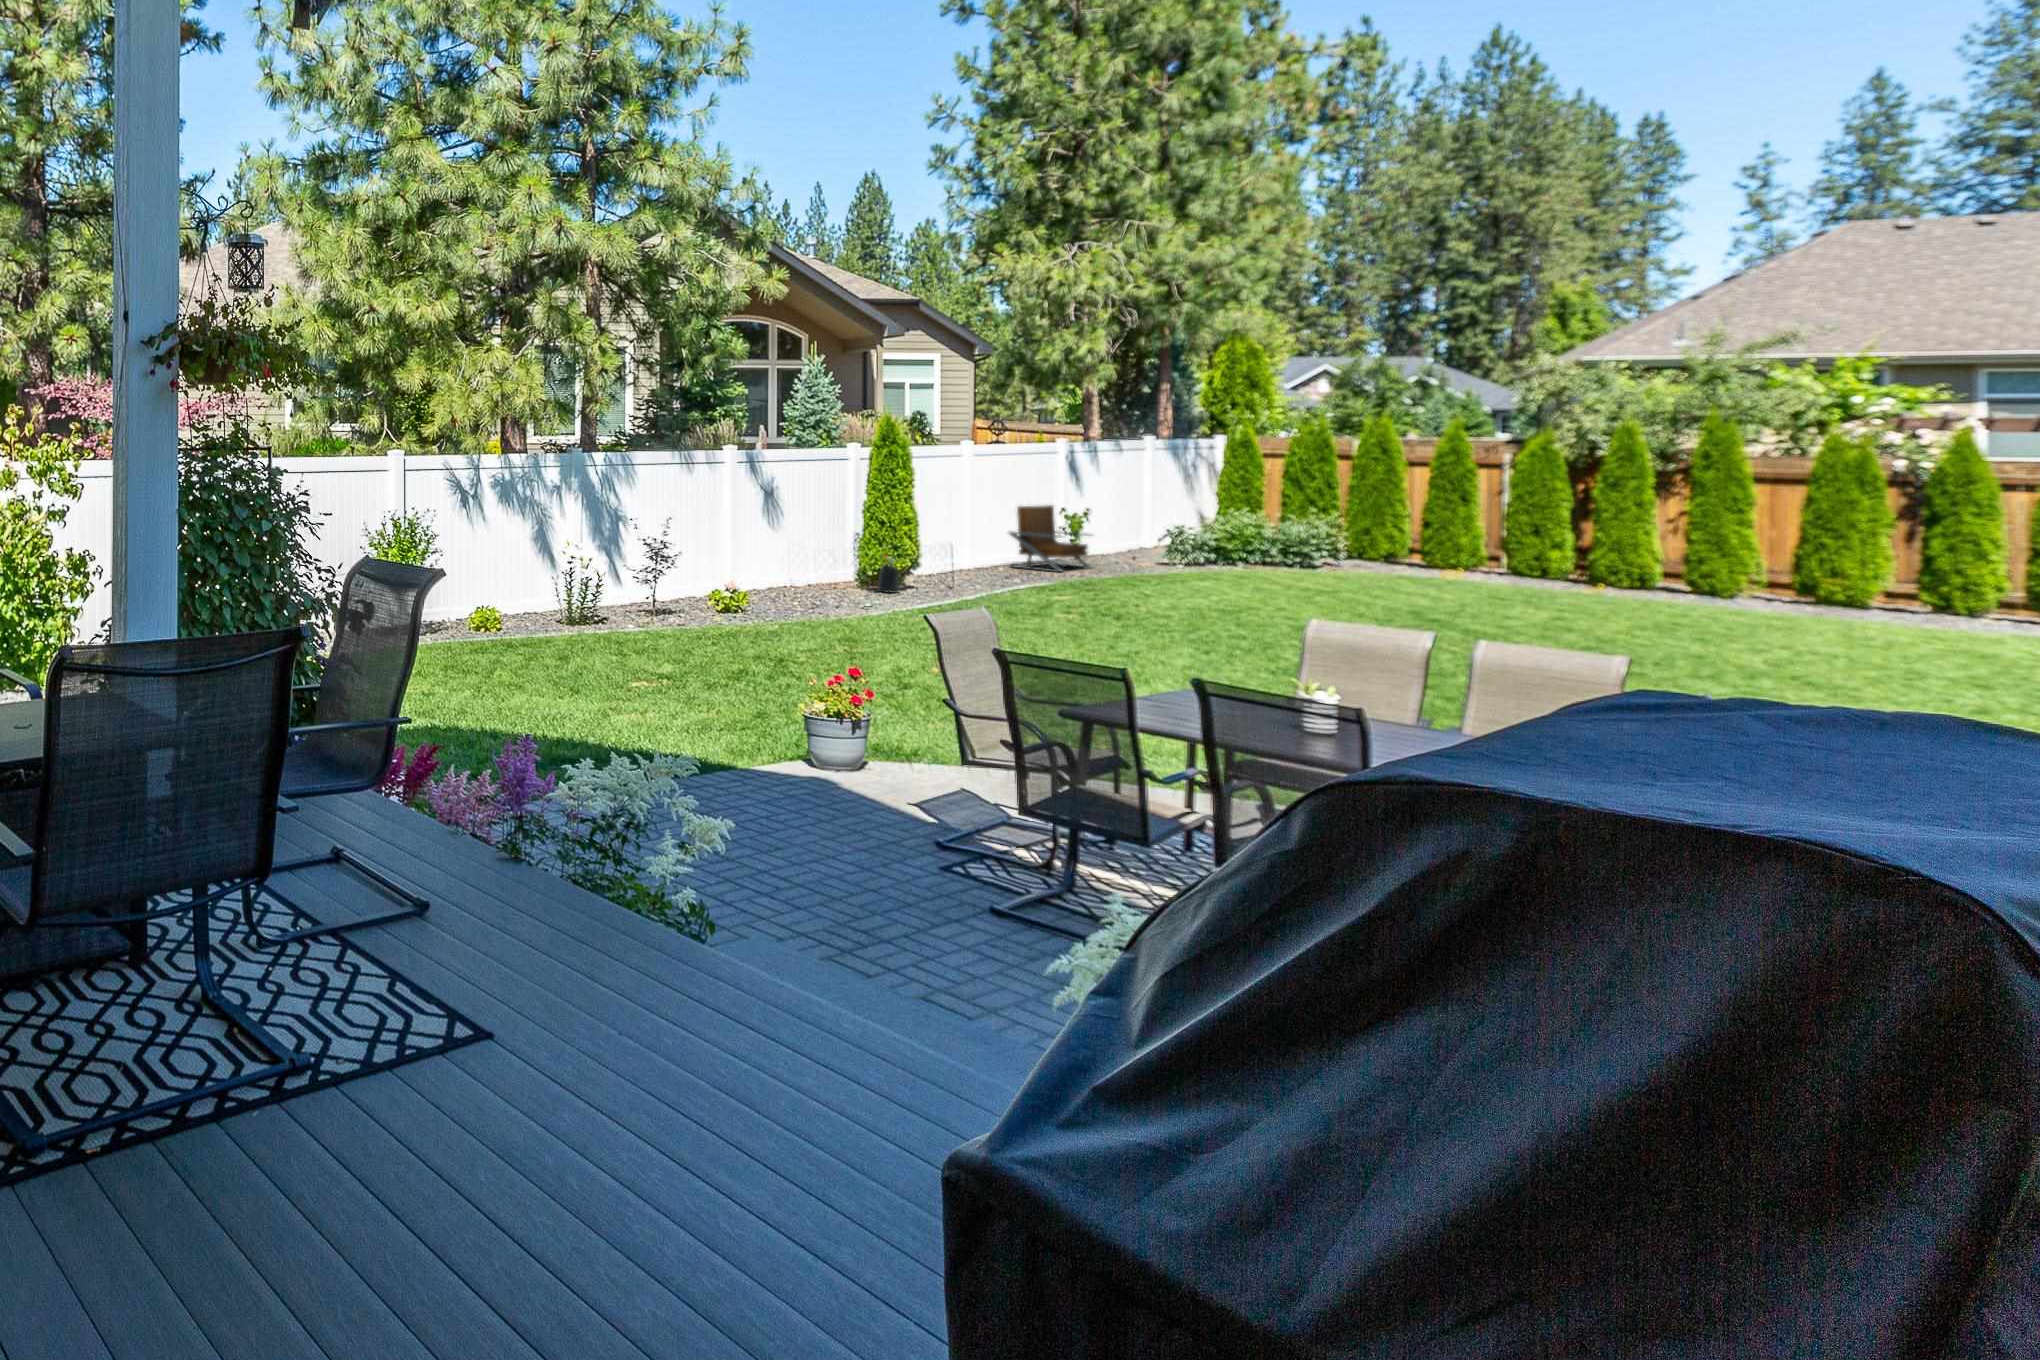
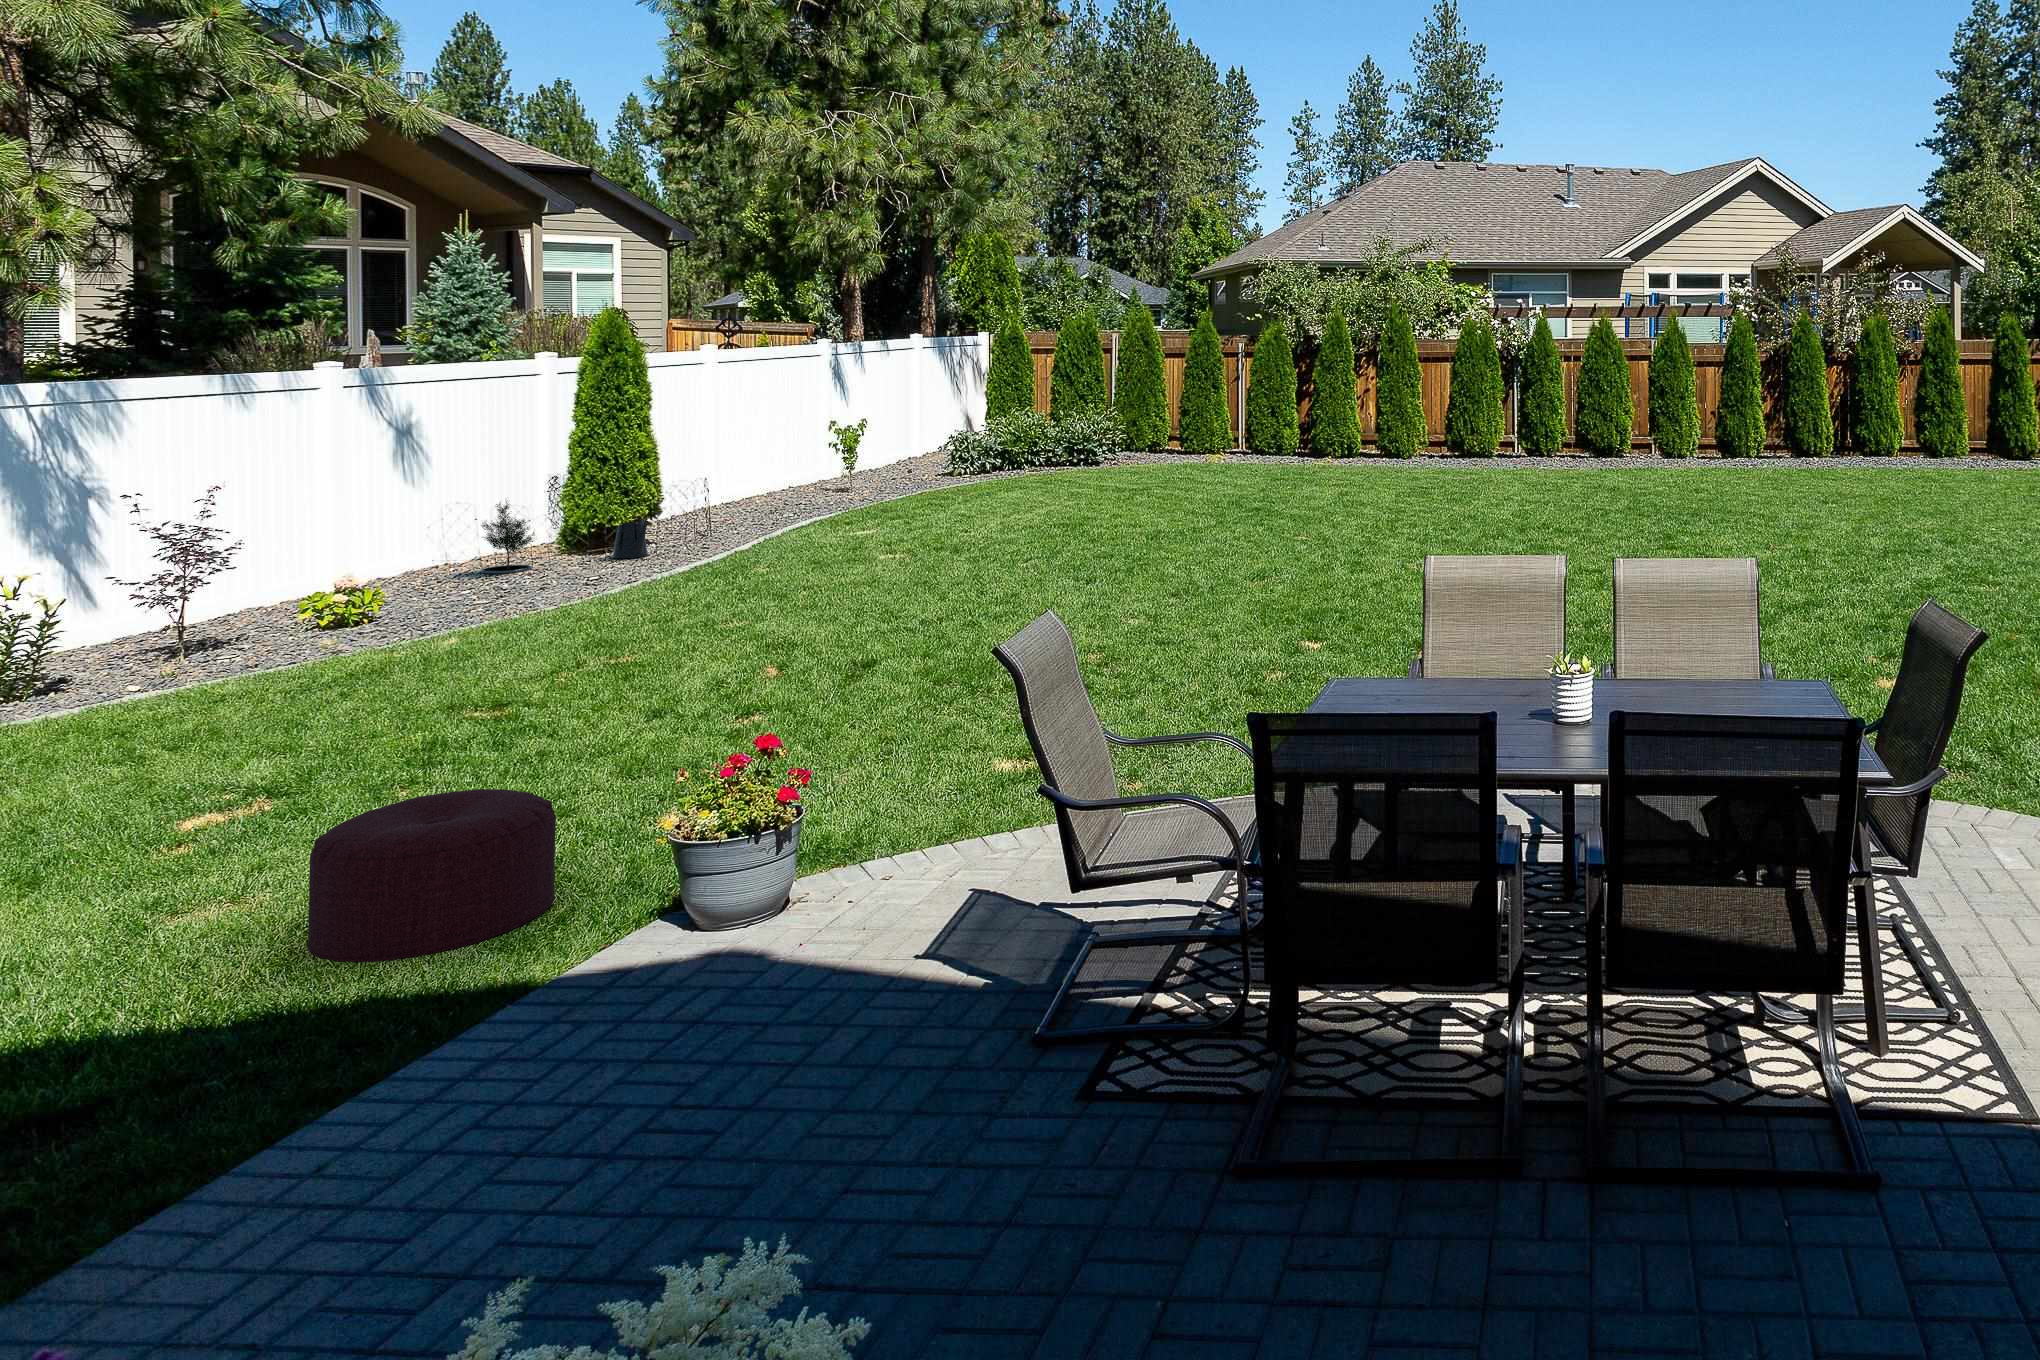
lounge chair: present [1009,505,1091,572] -> none [774,419,880,499]
potted tree: none [801,541,833,592] -> present [481,502,535,574]
ottoman: none [664,676,766,751] -> present [308,789,556,962]

